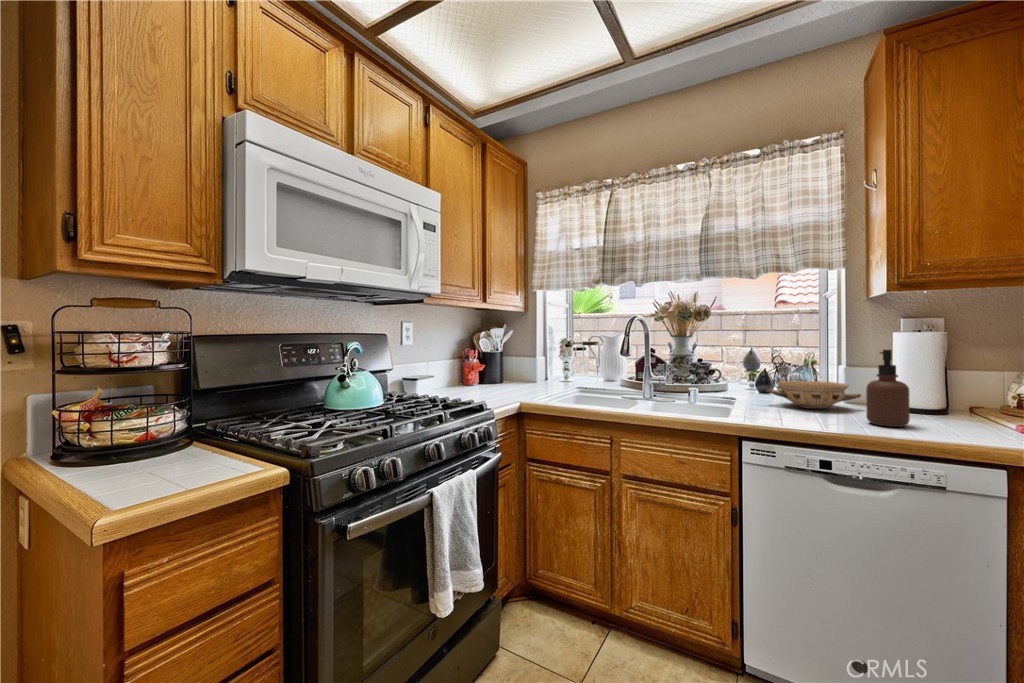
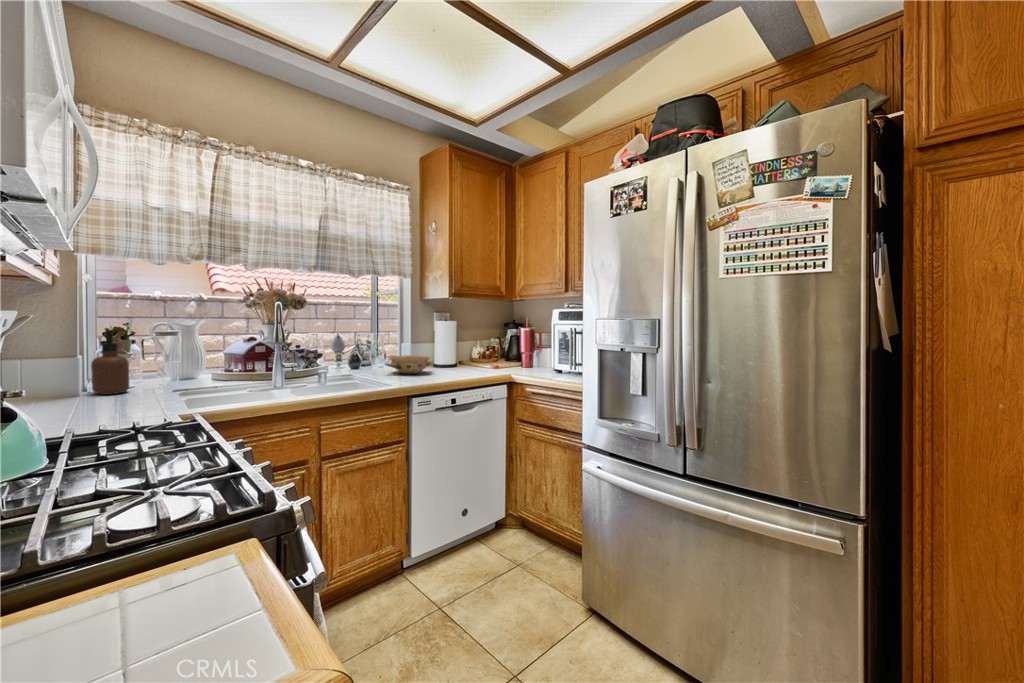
soap dispenser: present [866,350,910,427] -> present [91,330,129,395]

